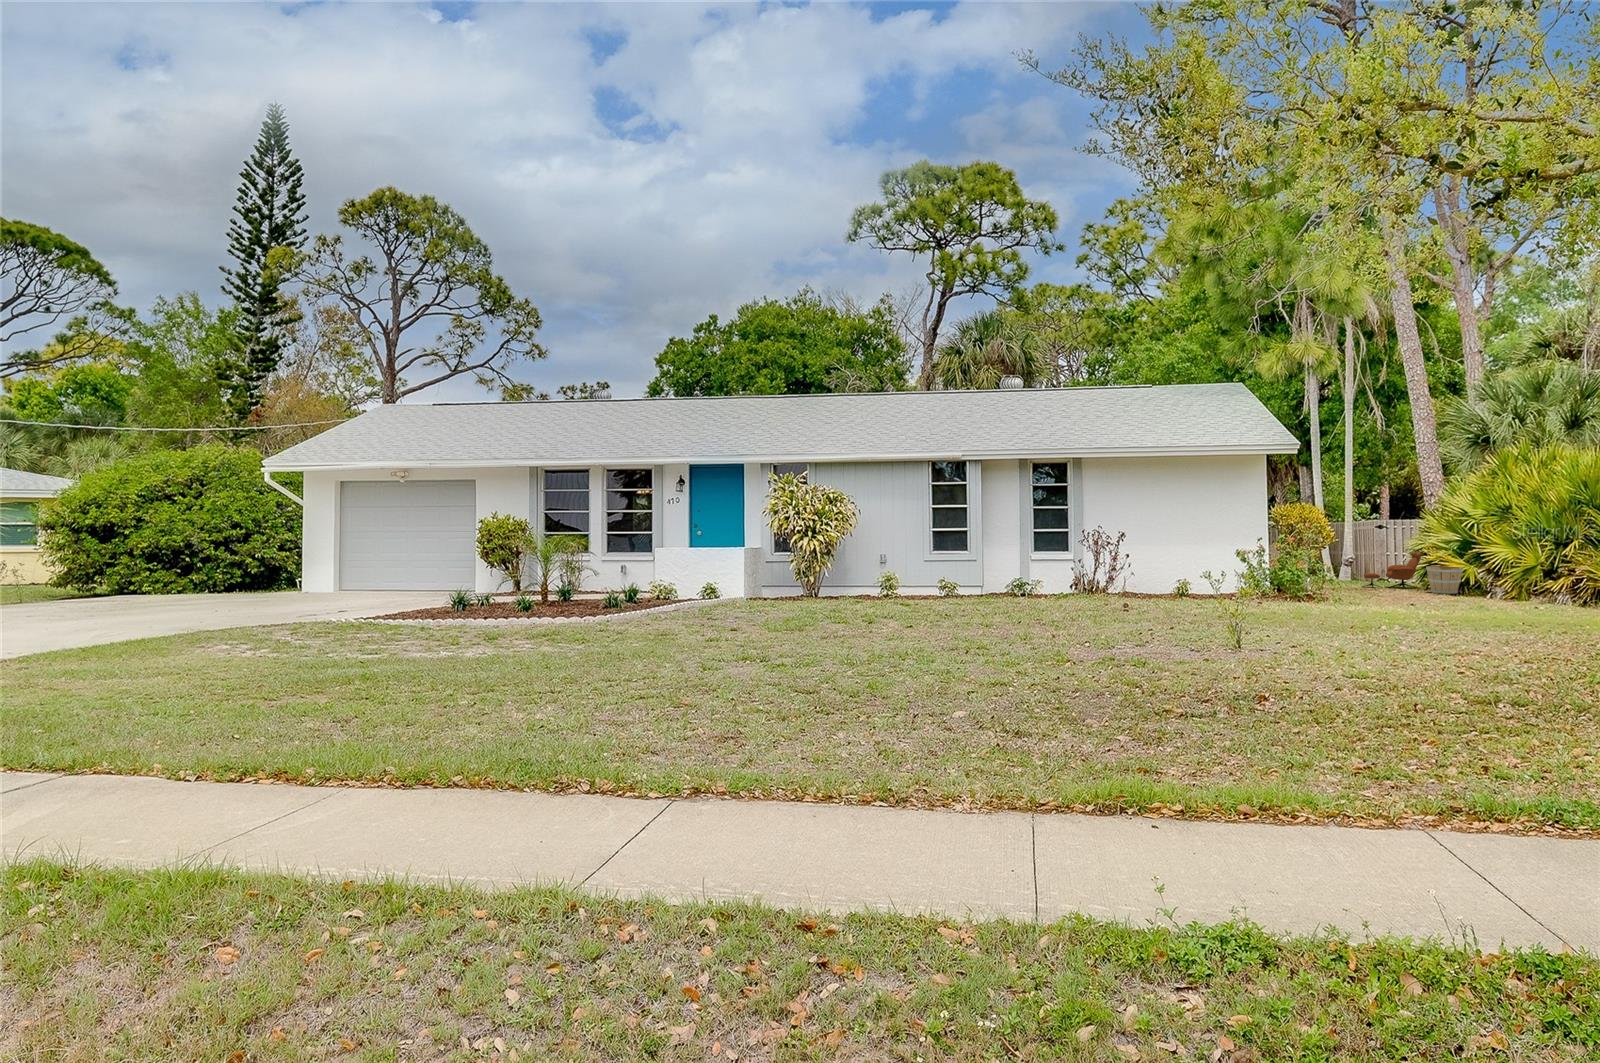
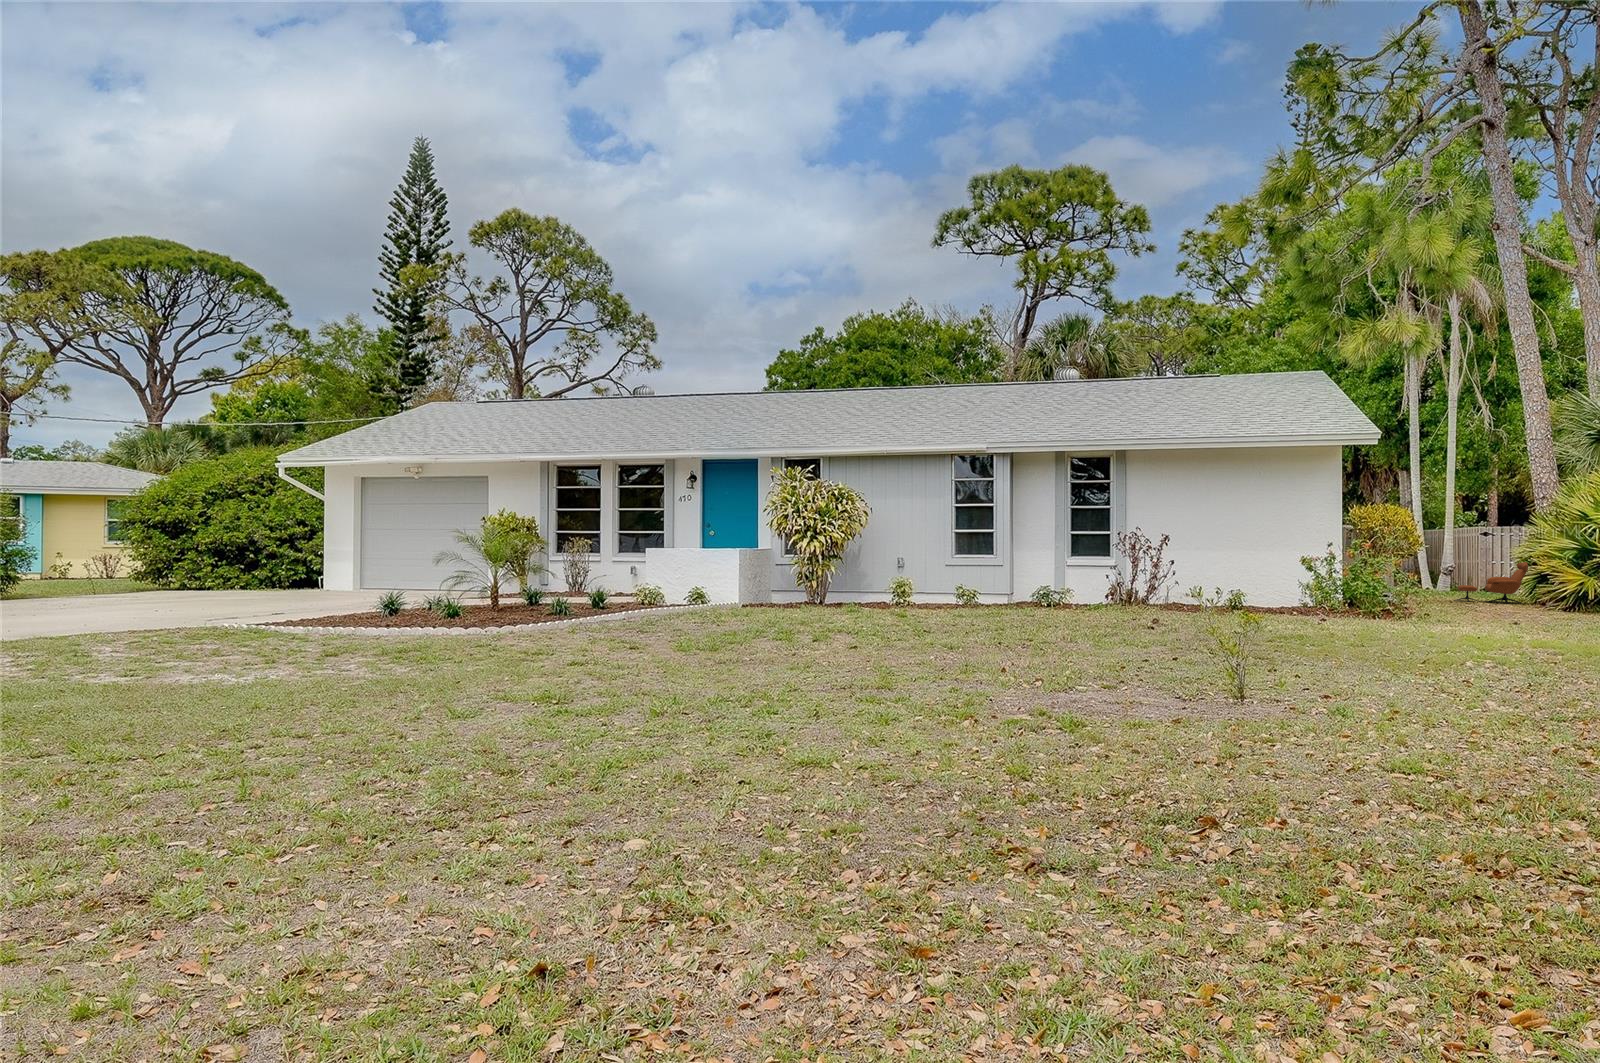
wooden bucket: present [1426,565,1463,594] -> none [1532,578,1579,612]

